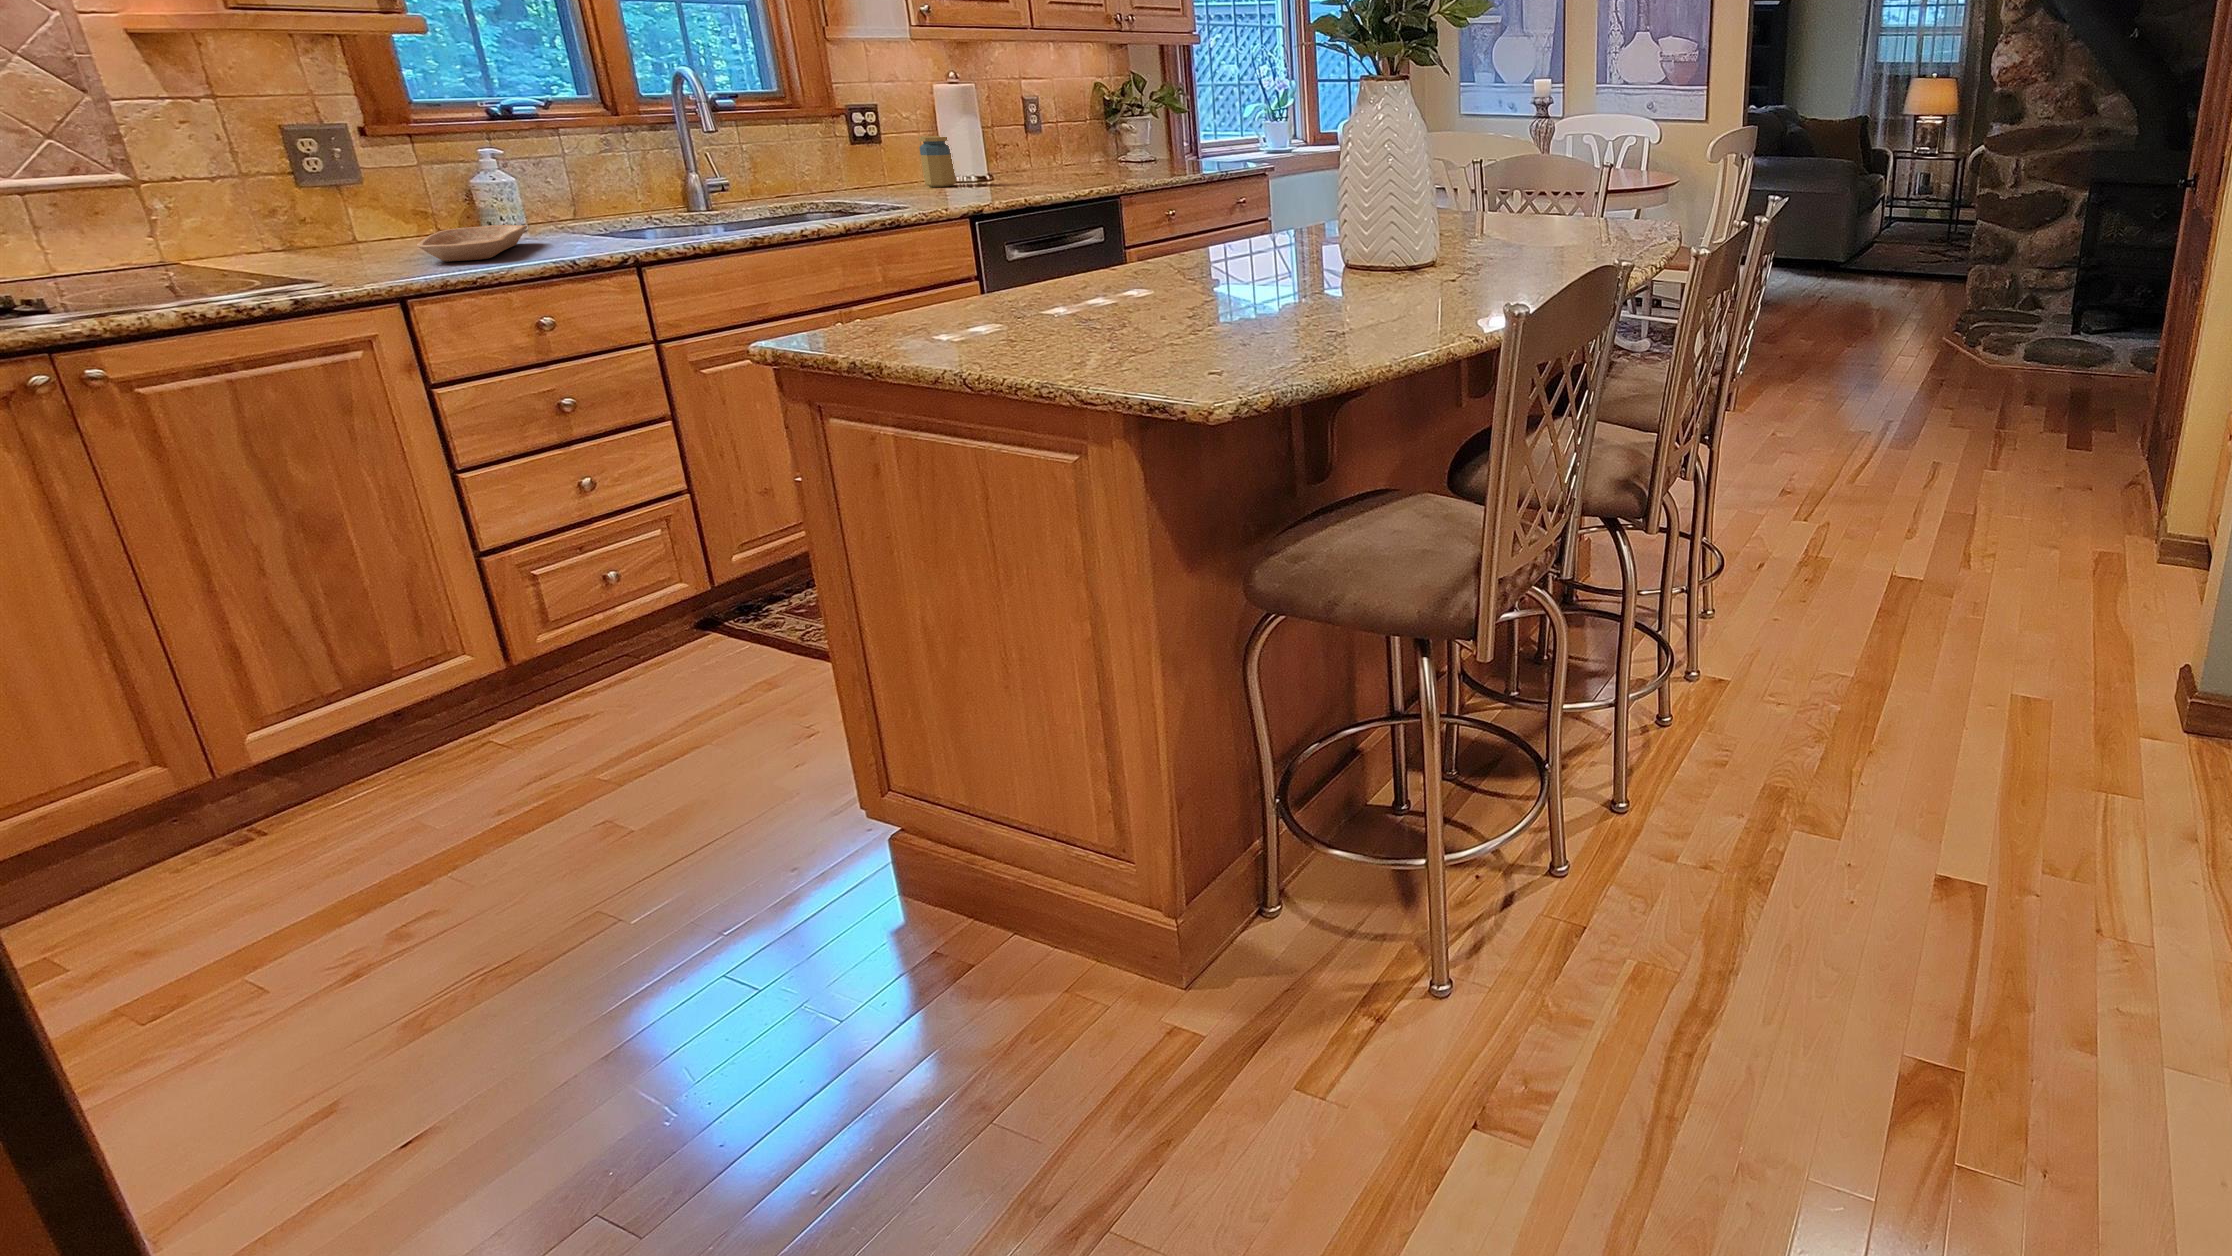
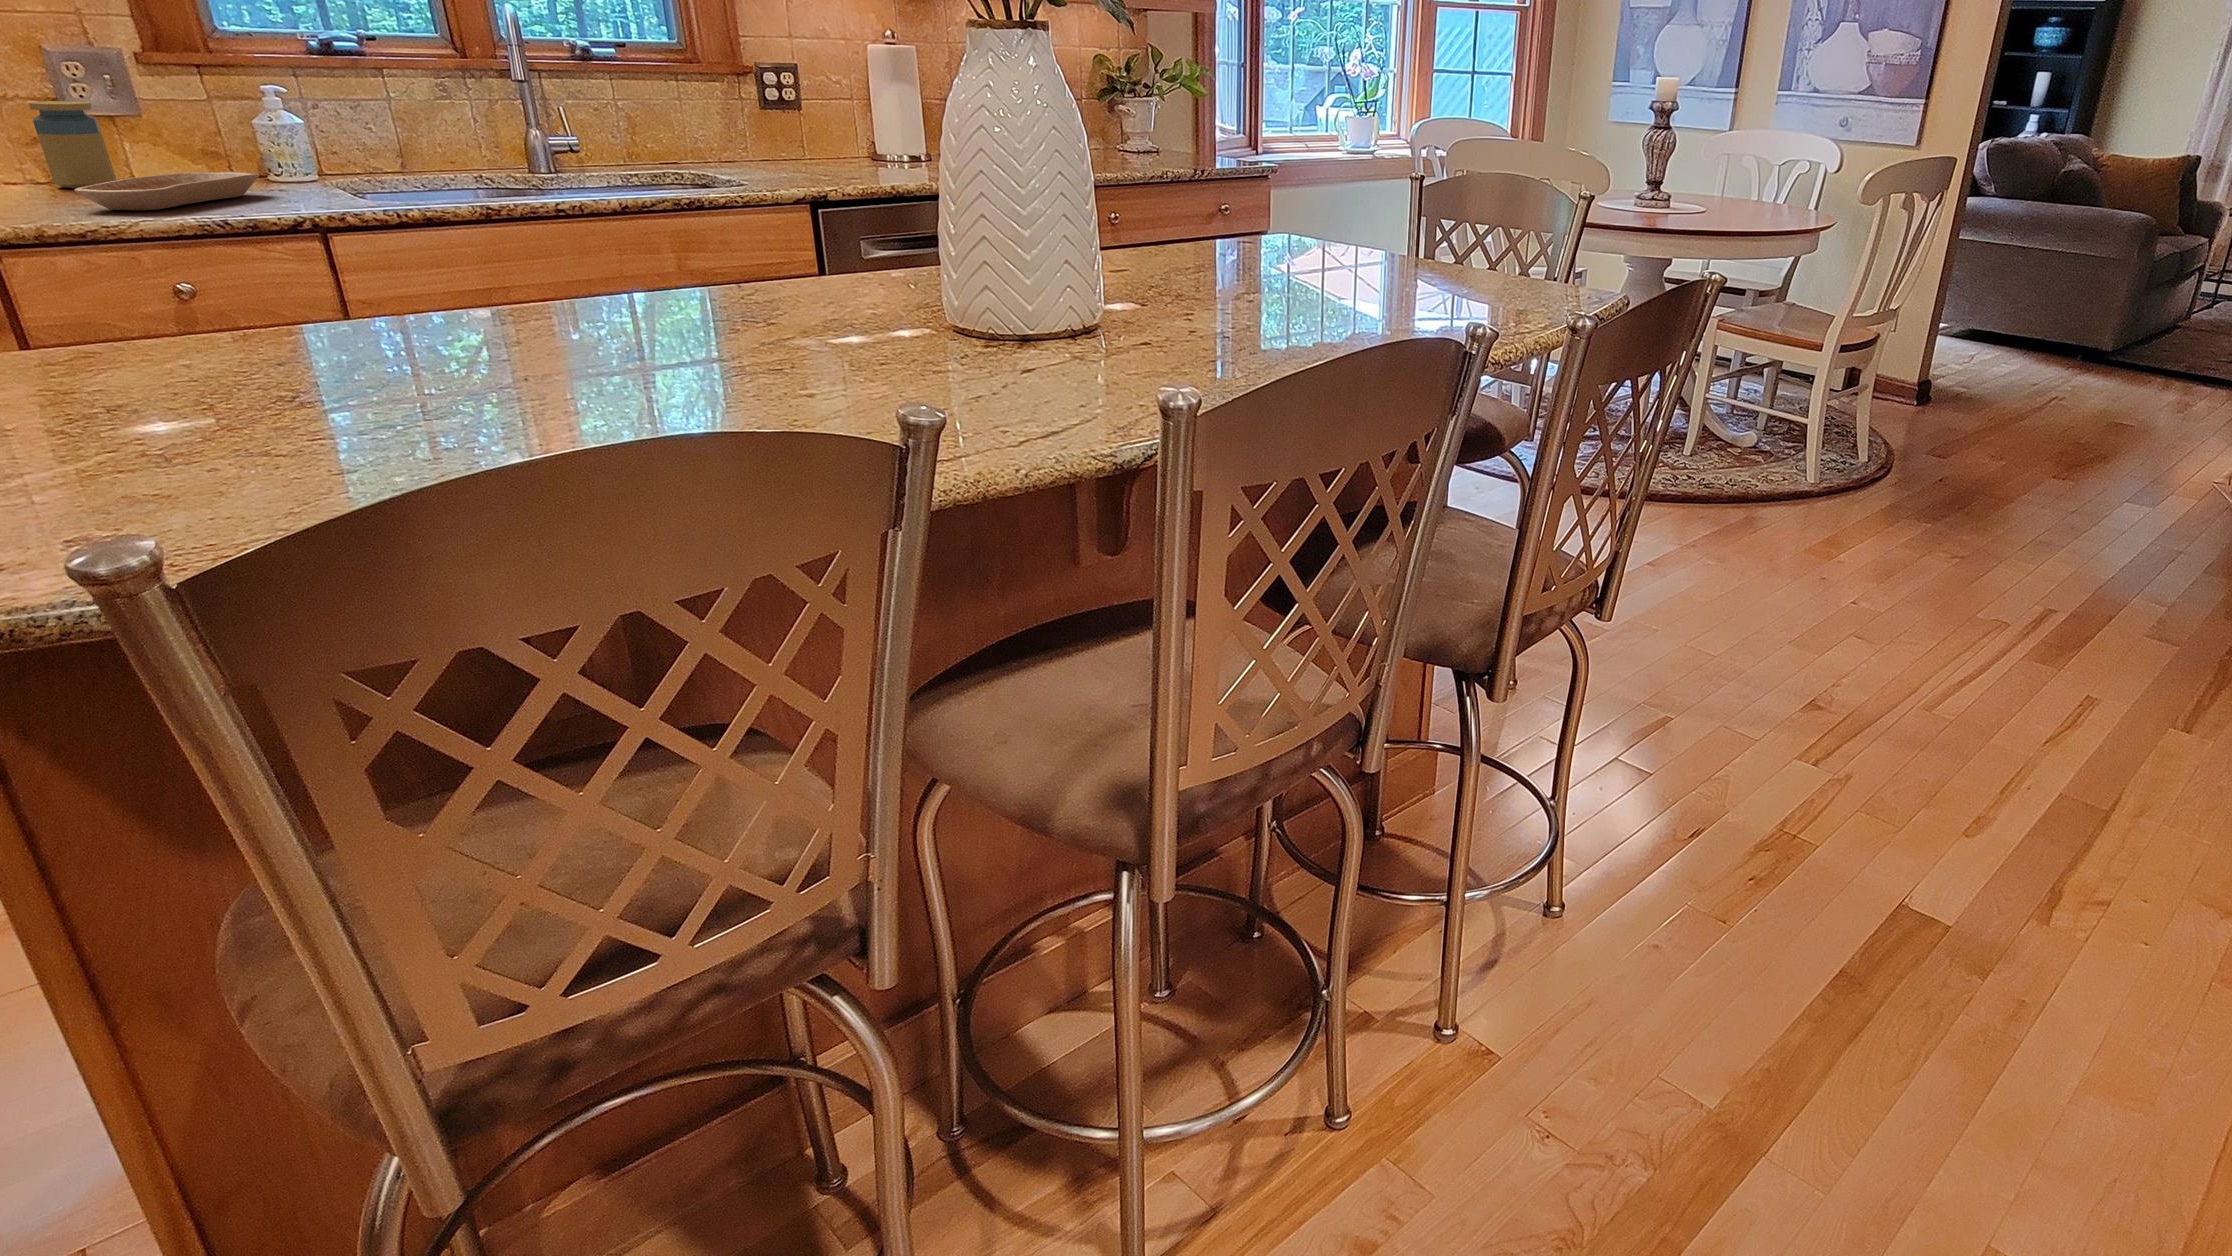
jar: present [919,136,956,187] -> present [29,101,116,188]

